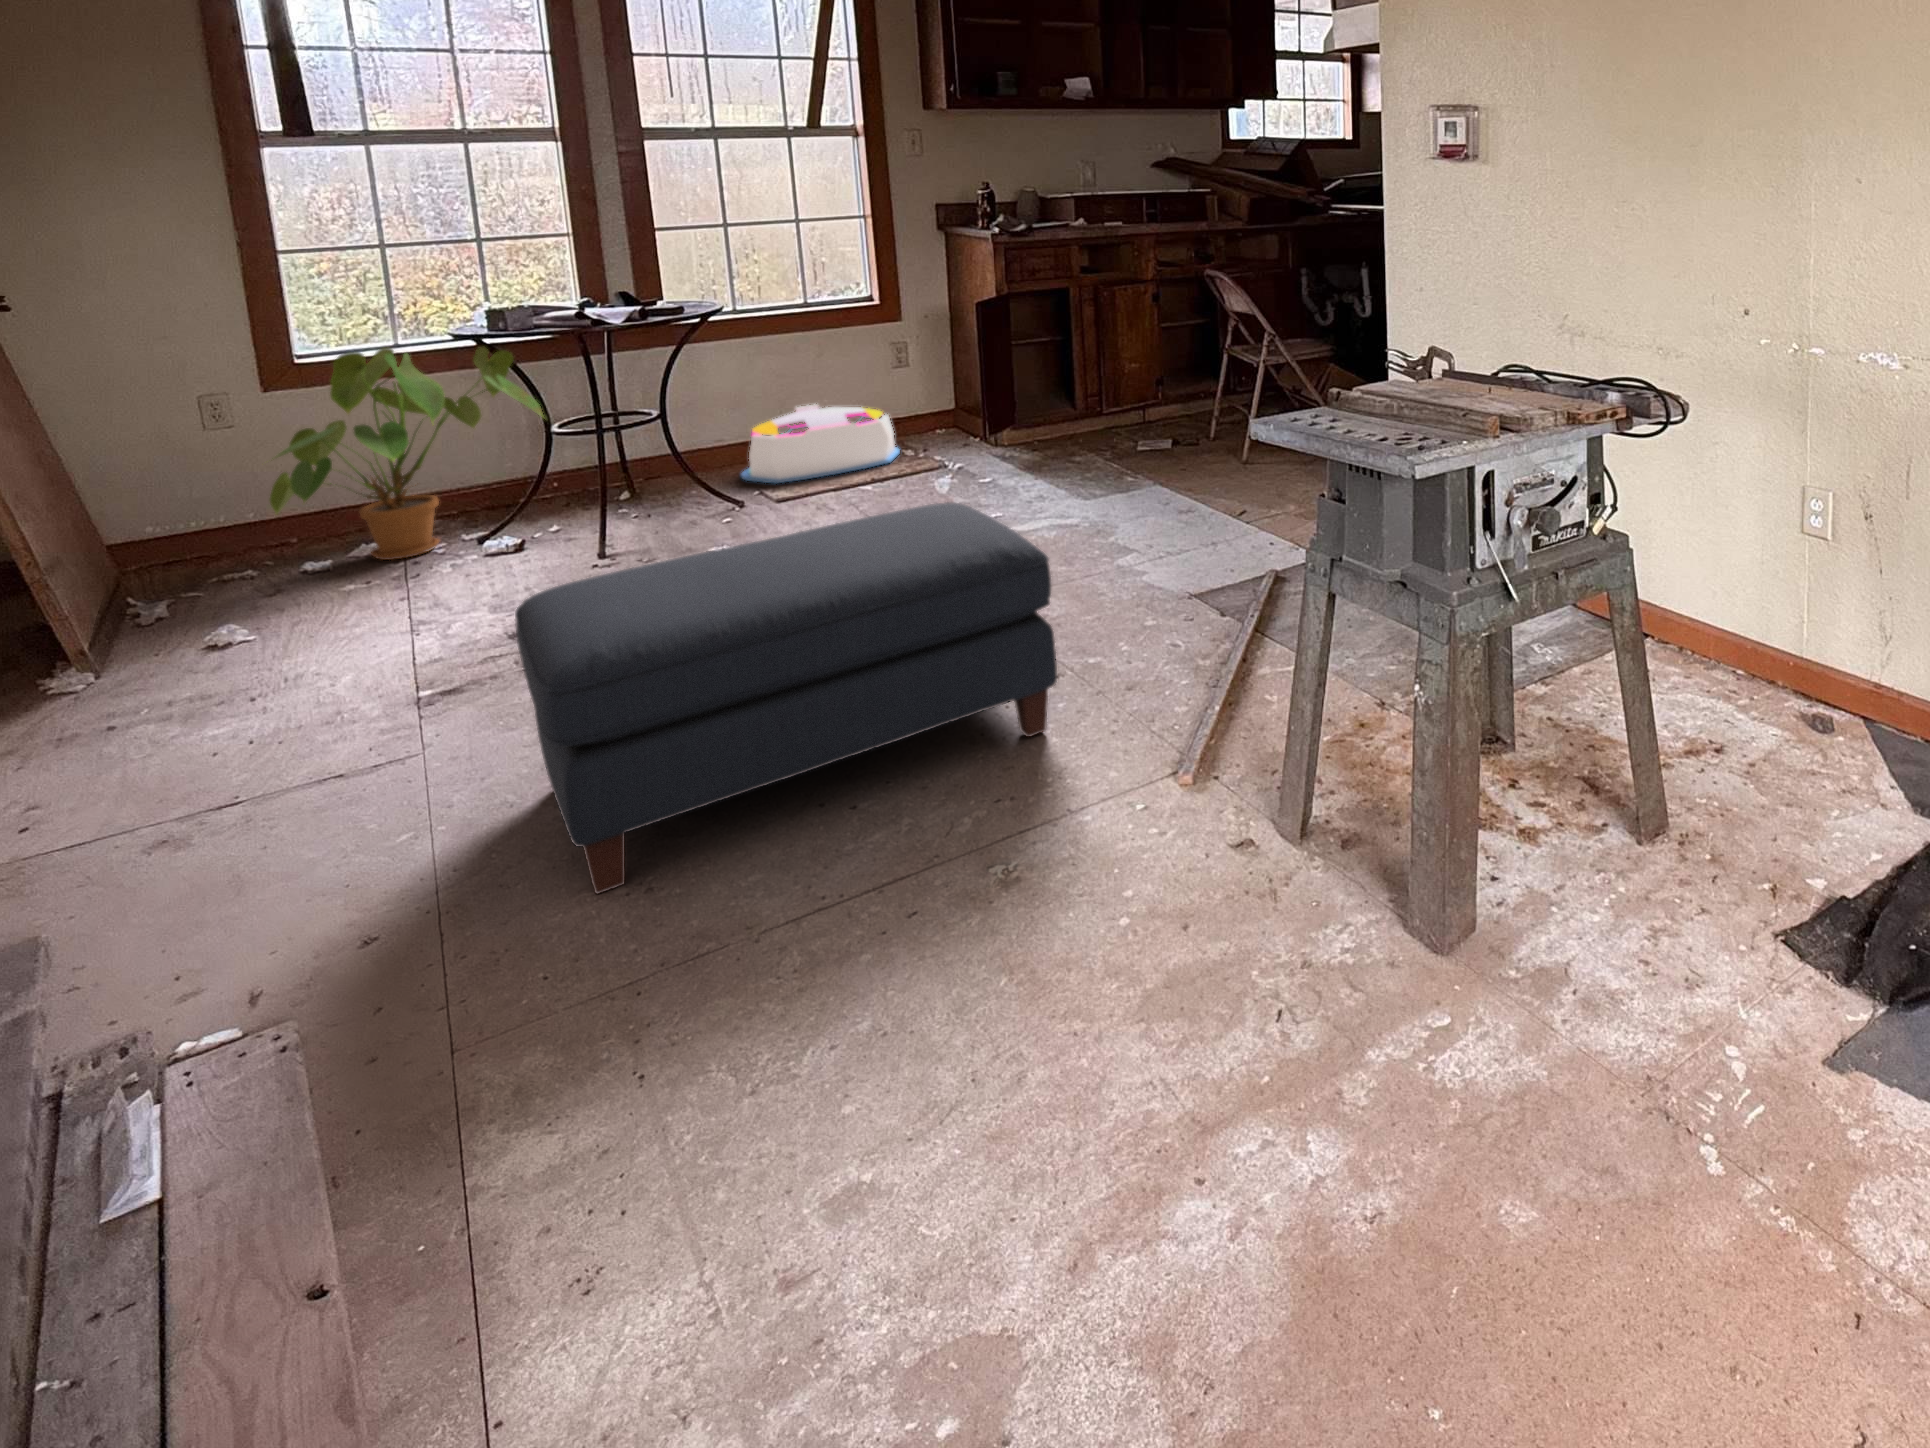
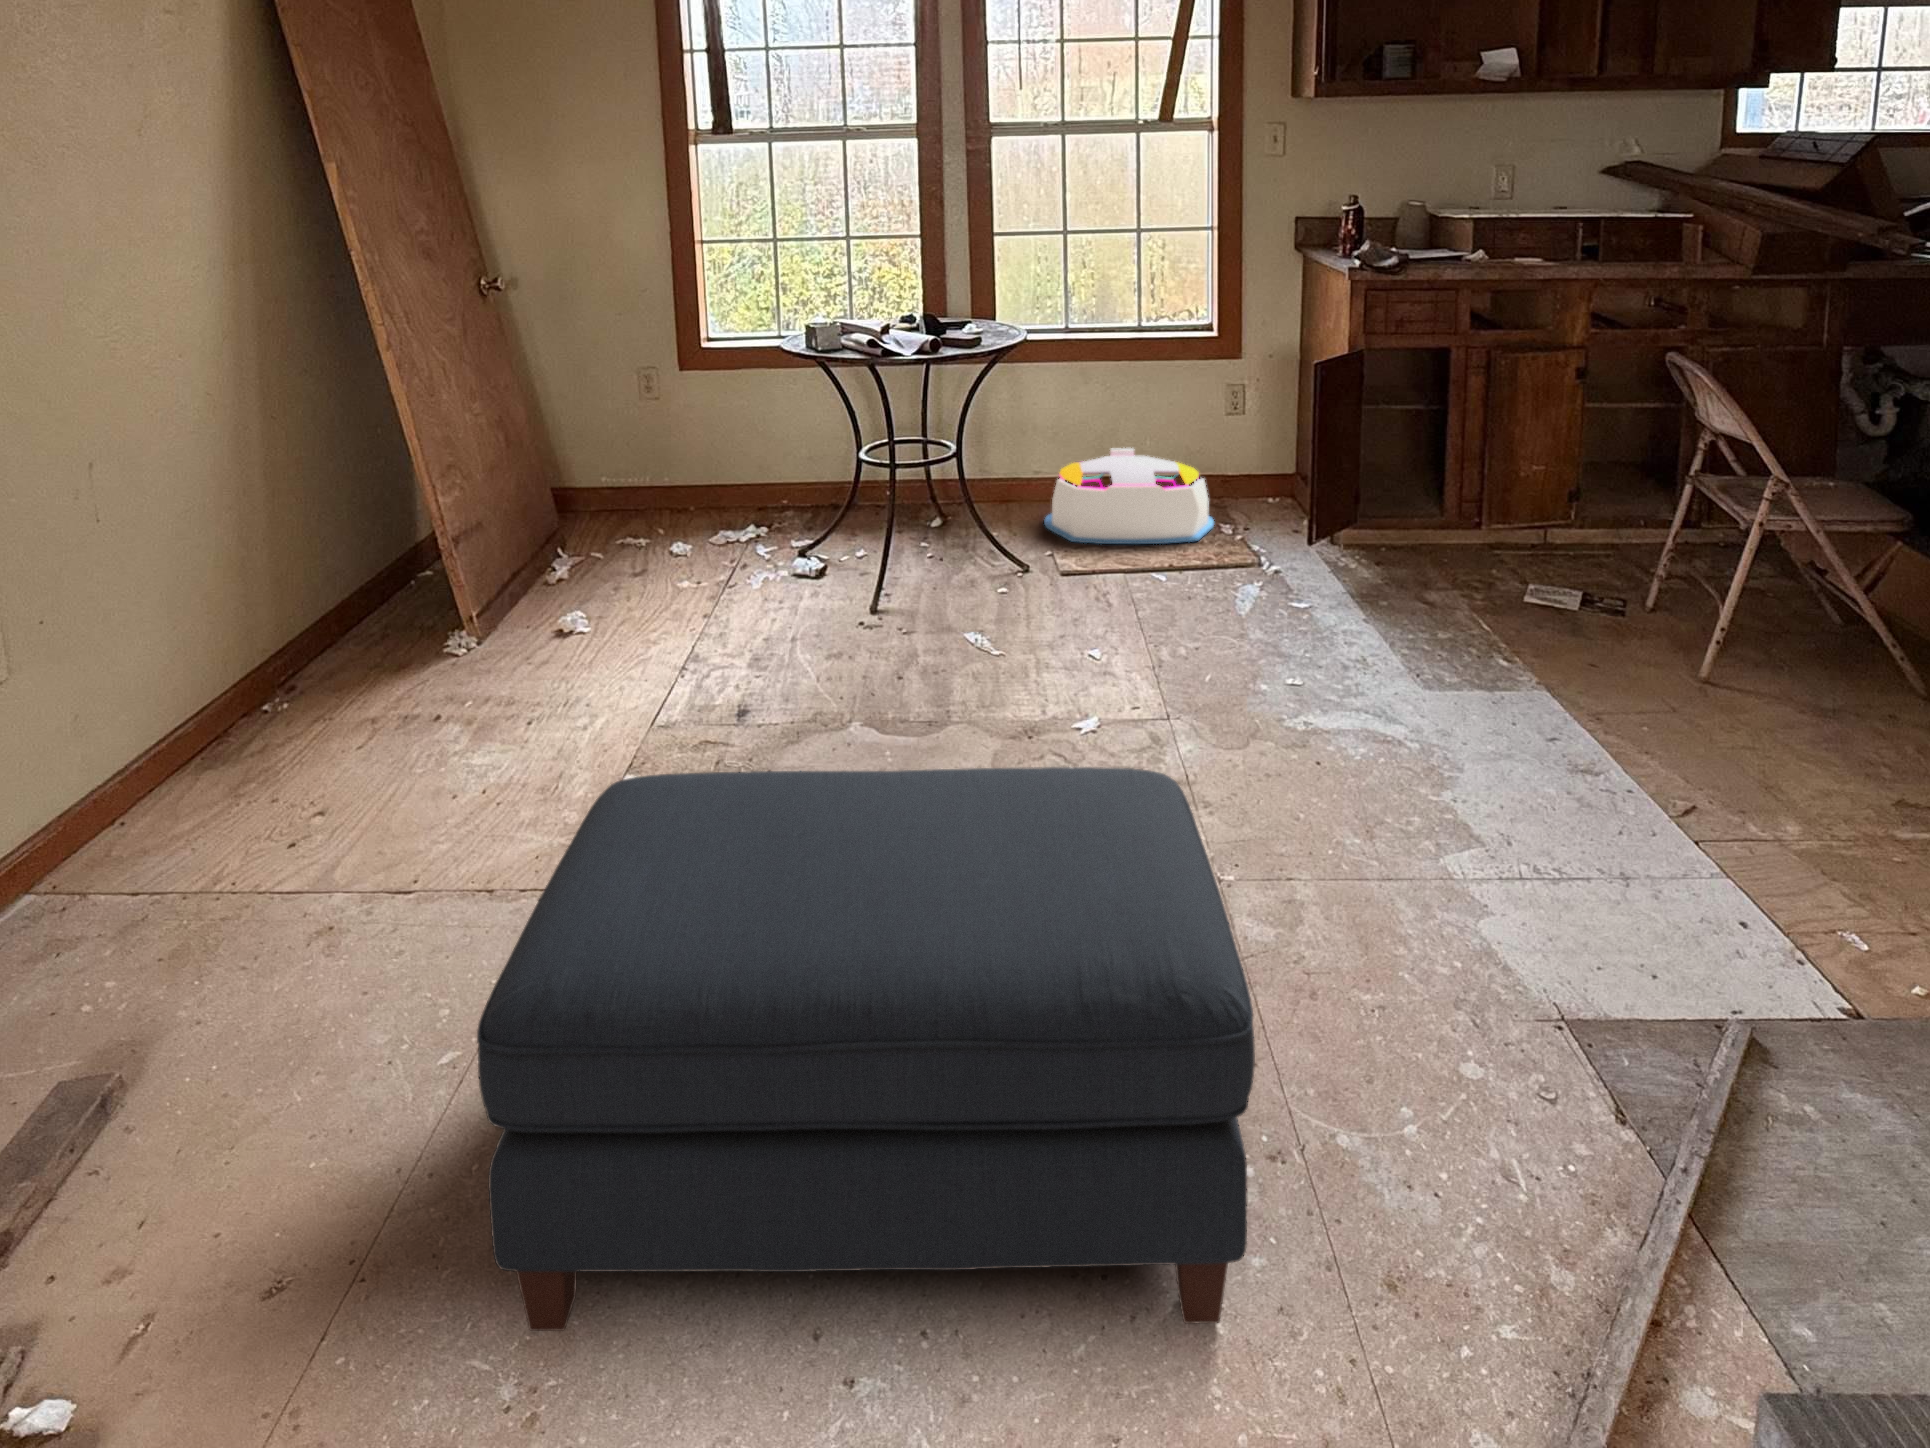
house plant: present [270,347,543,560] -> none [656,339,864,554]

